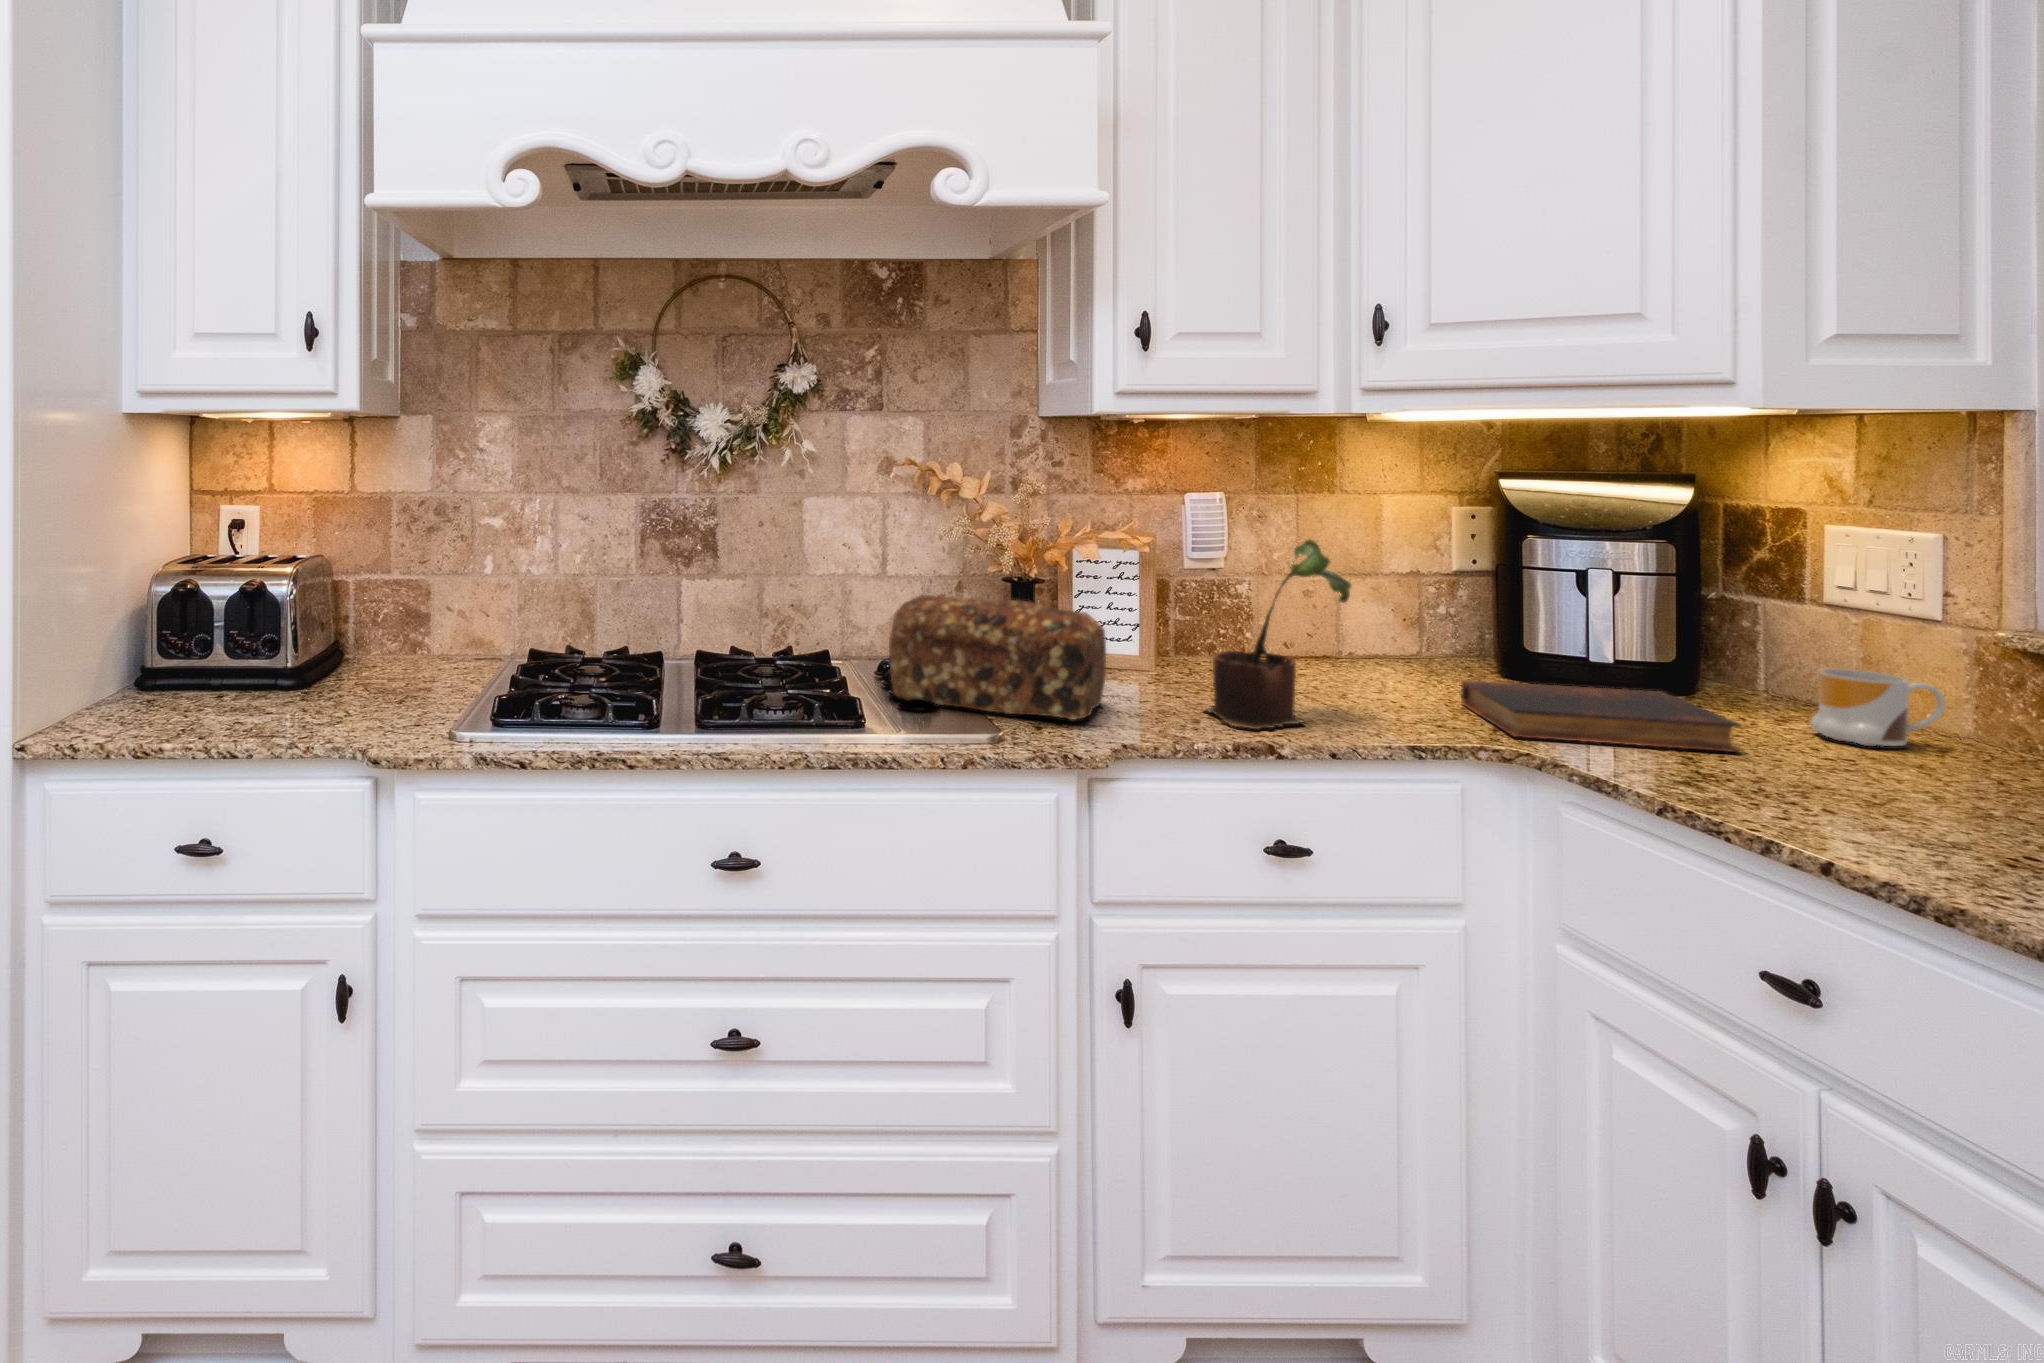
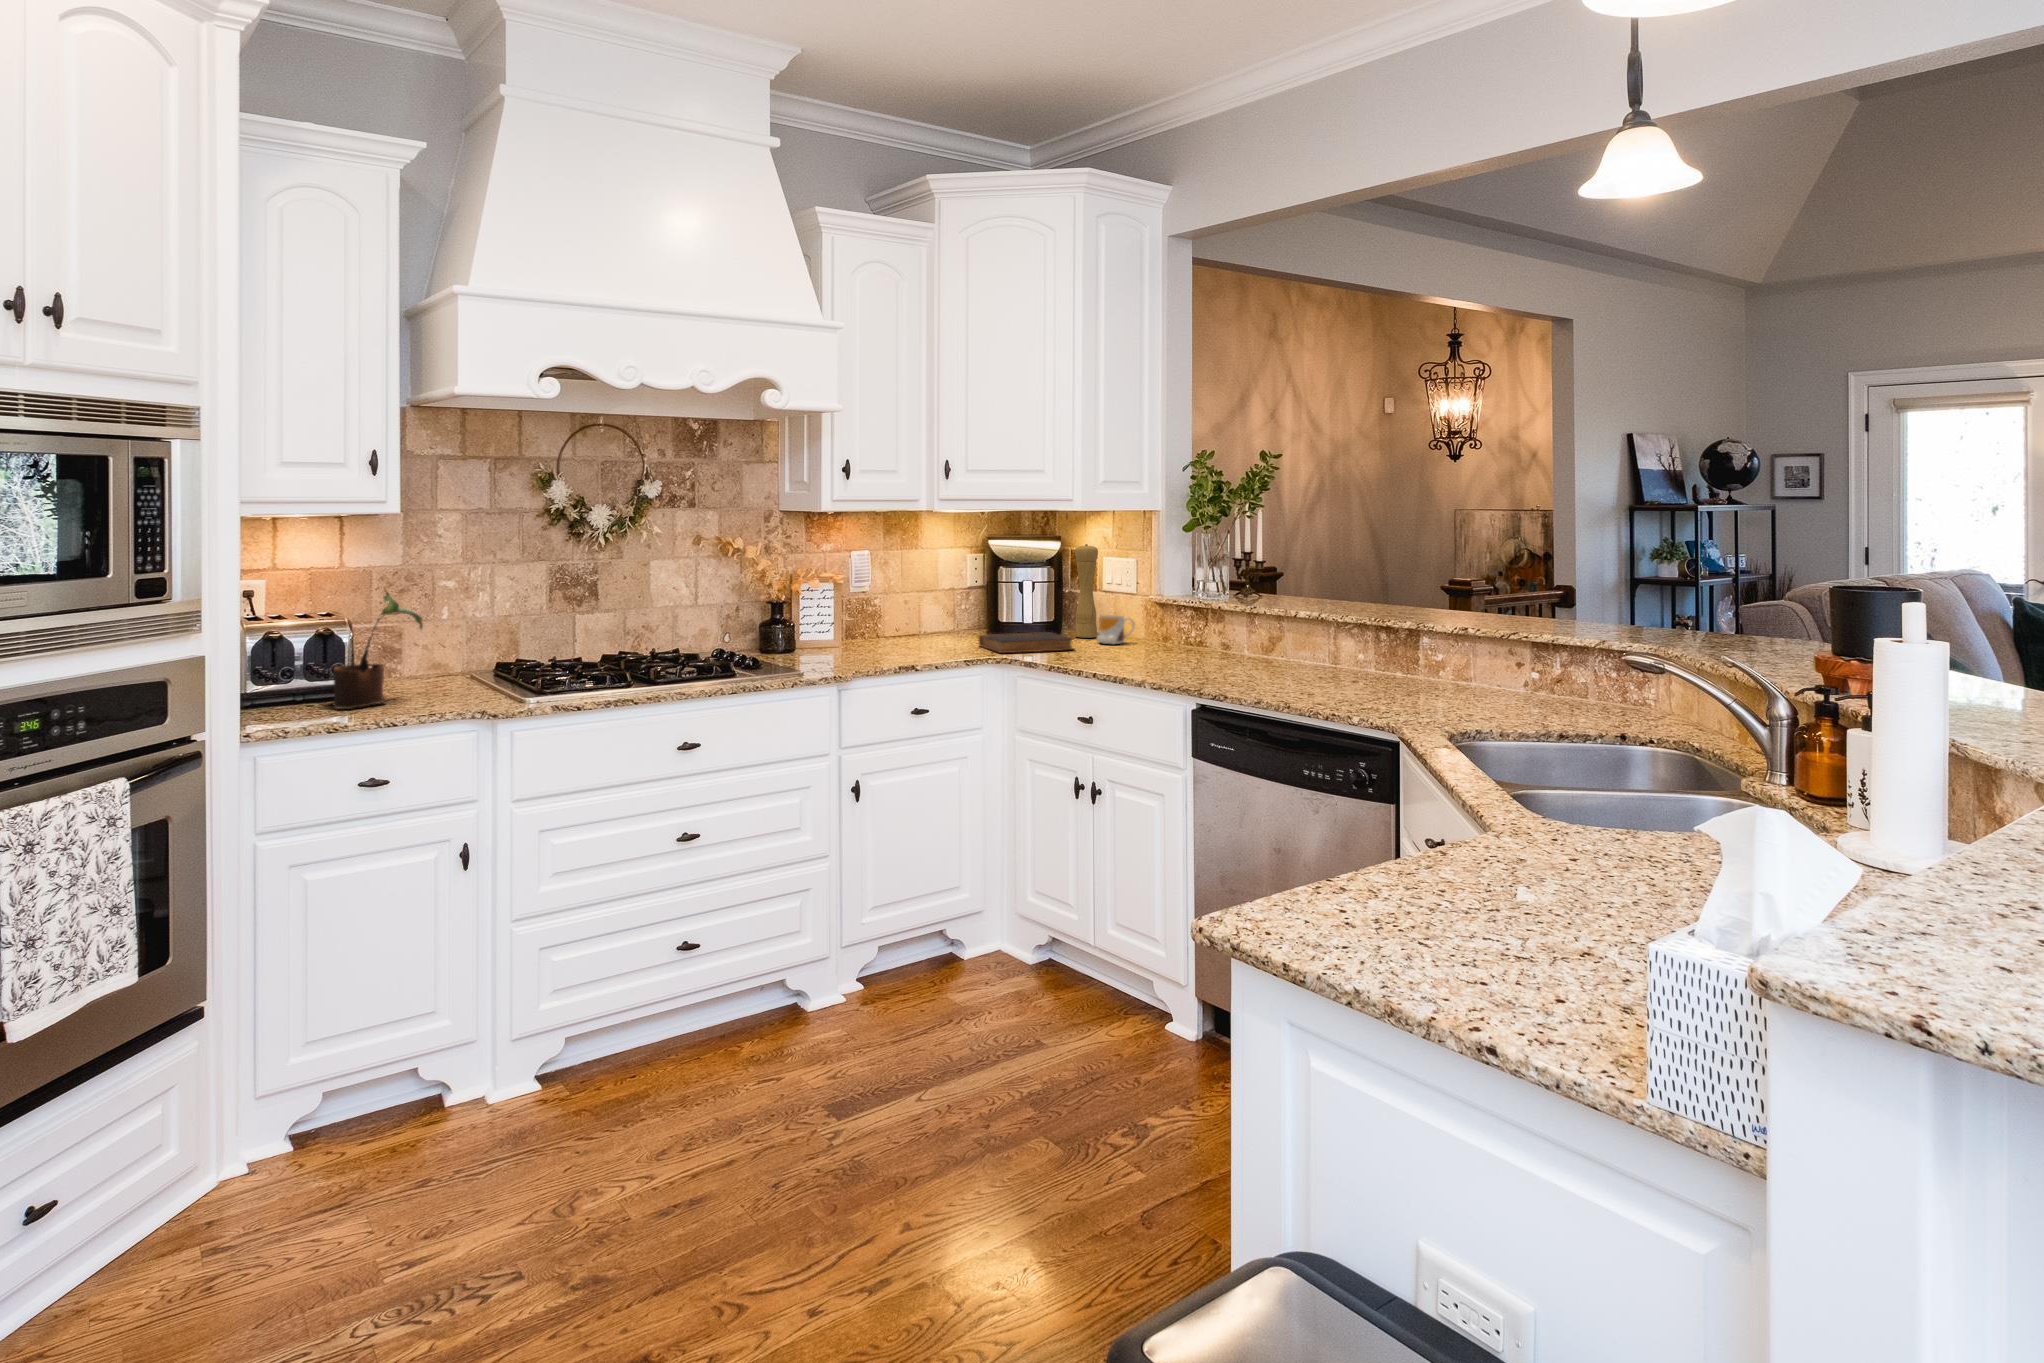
pepper mill: none [1739,495,1812,712] -> present [1075,544,1098,638]
potted plant: present [1205,540,1351,729] -> present [332,593,423,709]
bread loaf: present [889,595,1106,719] -> none [733,609,837,667]

